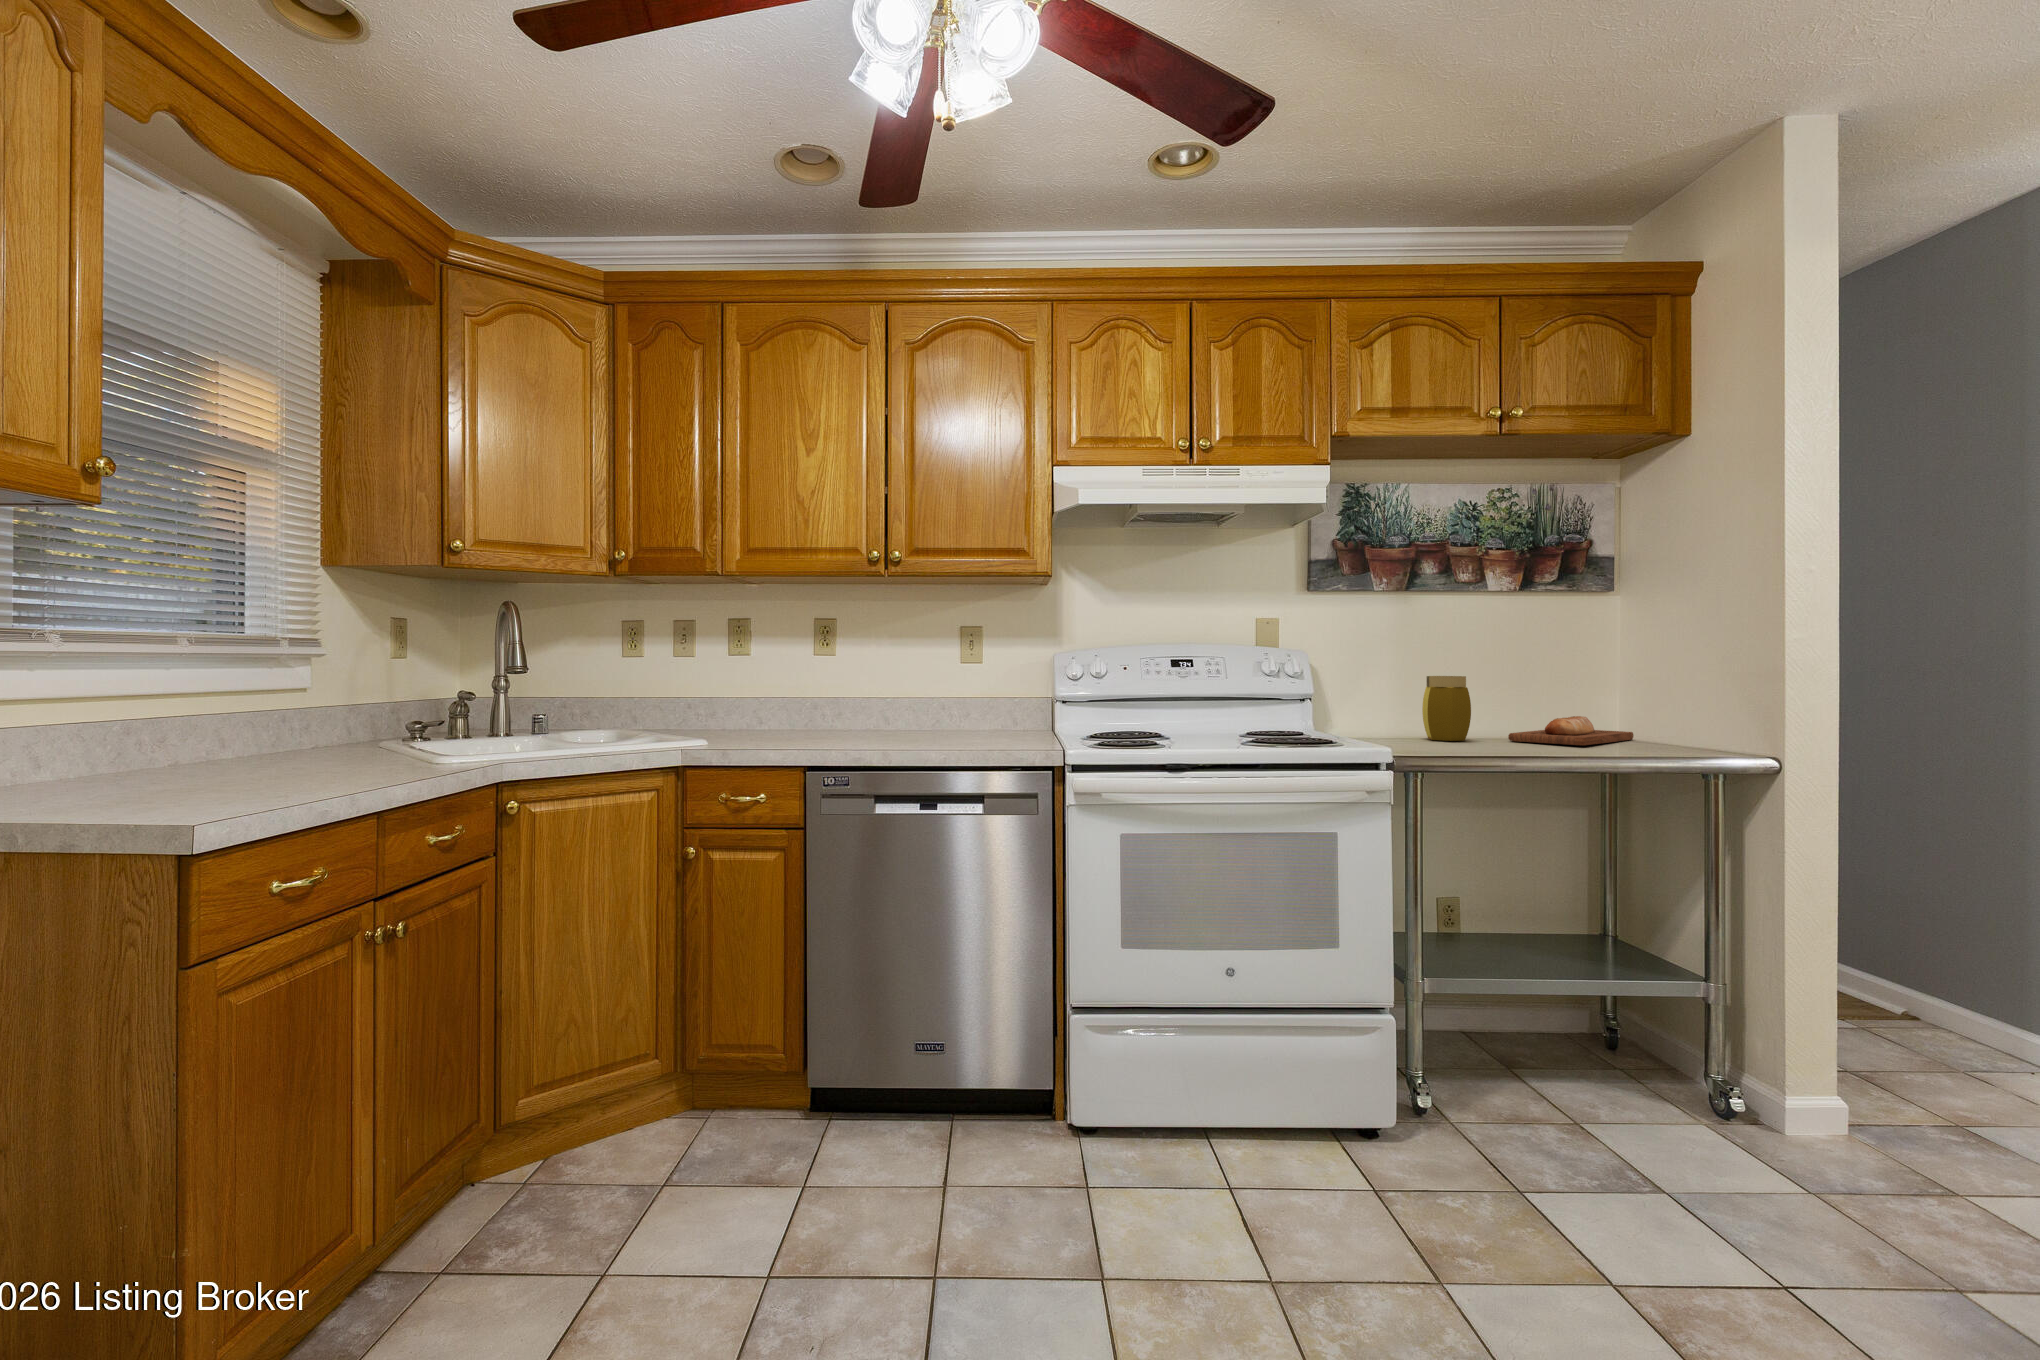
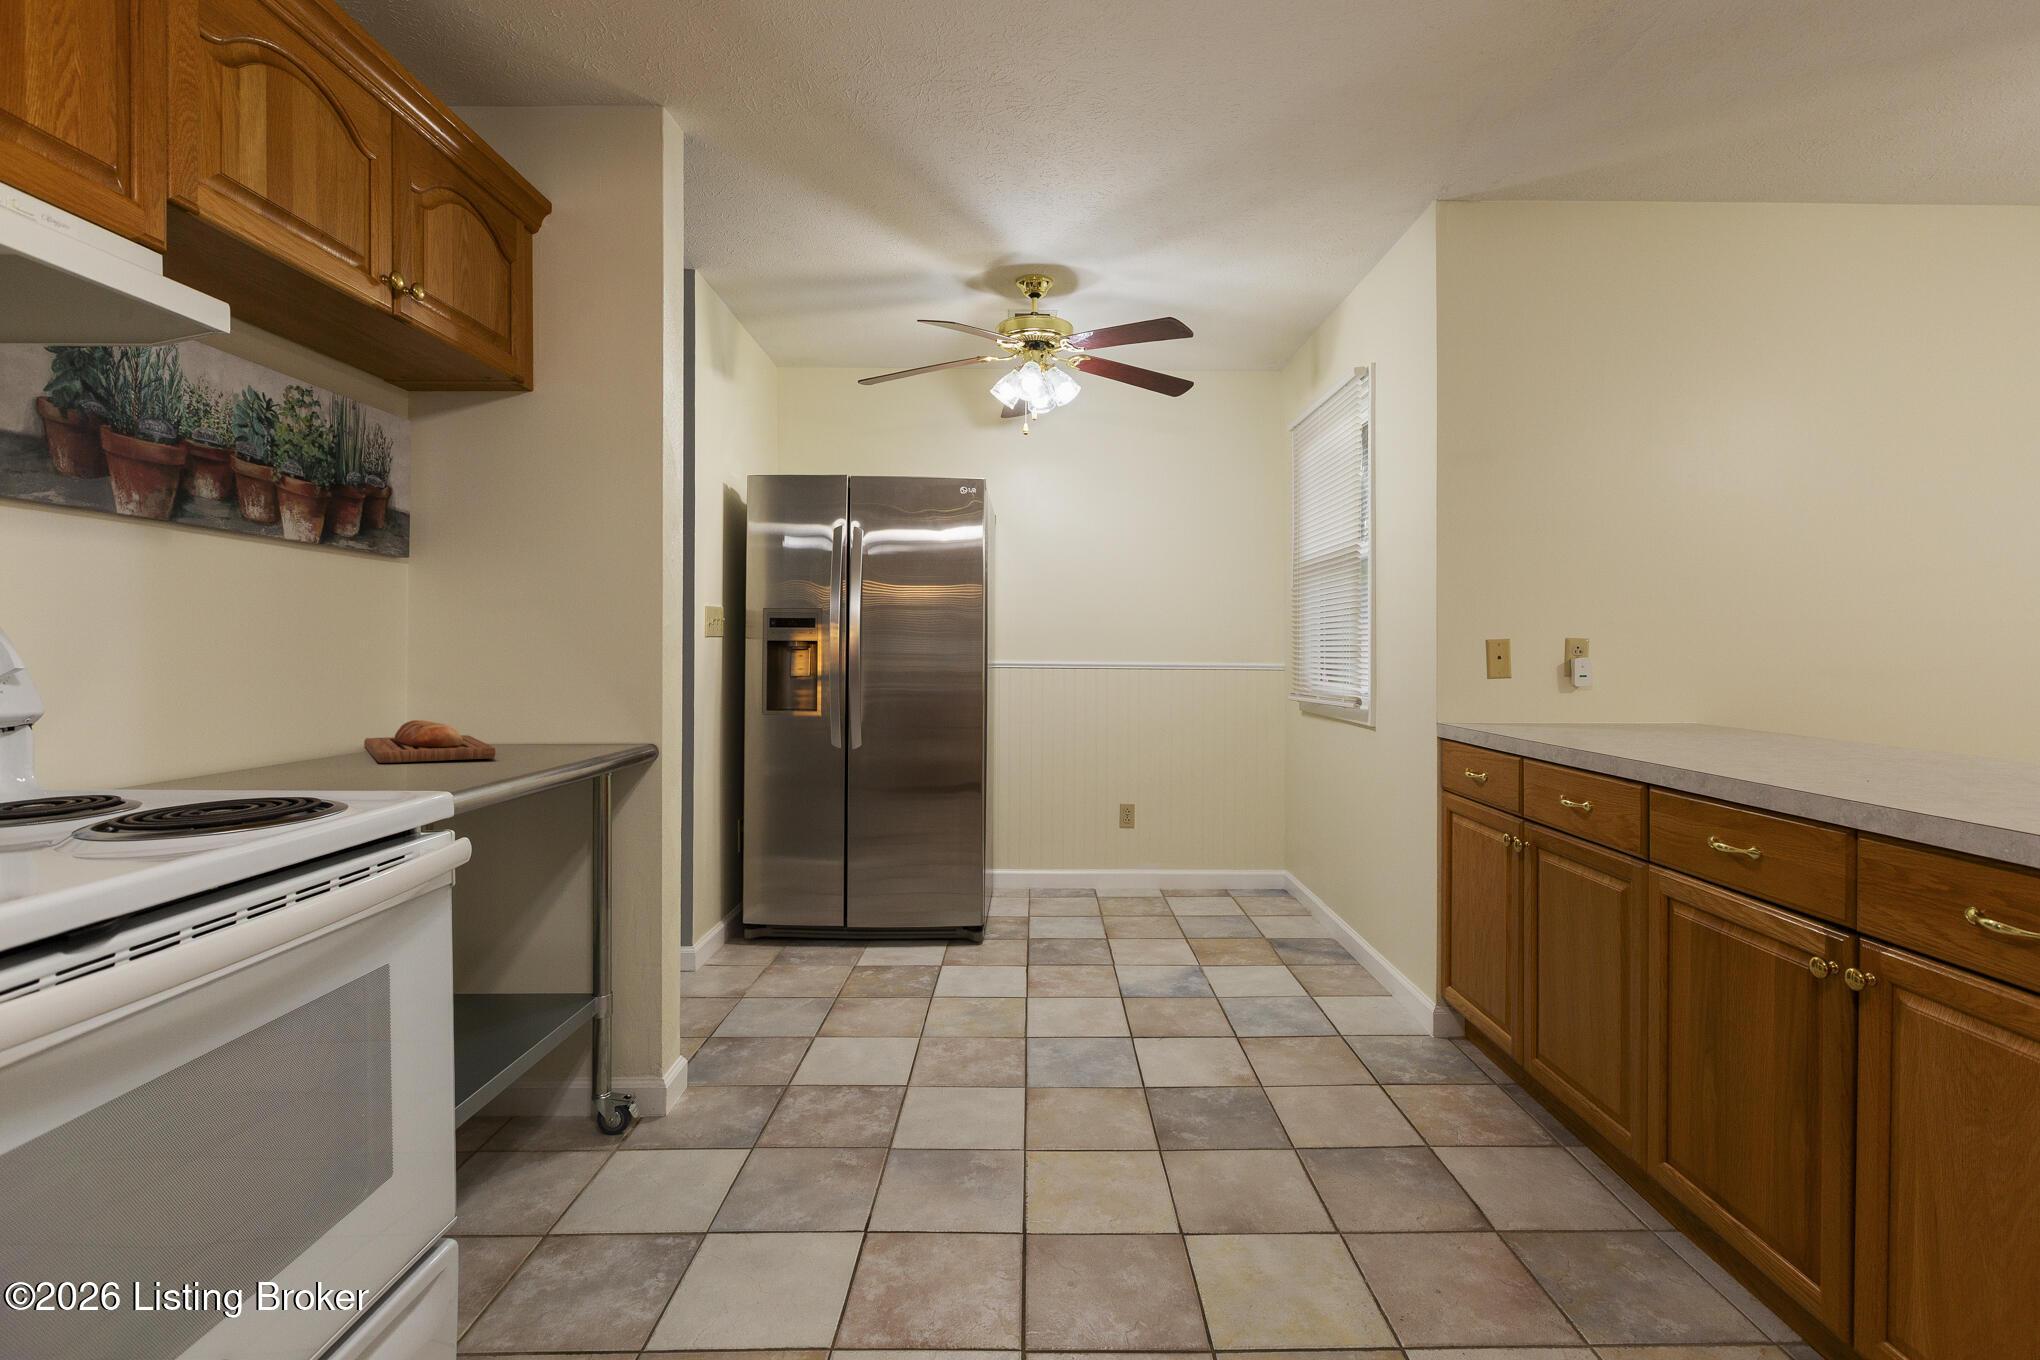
jar: present [1422,676,1471,741] -> none [248,670,342,775]

